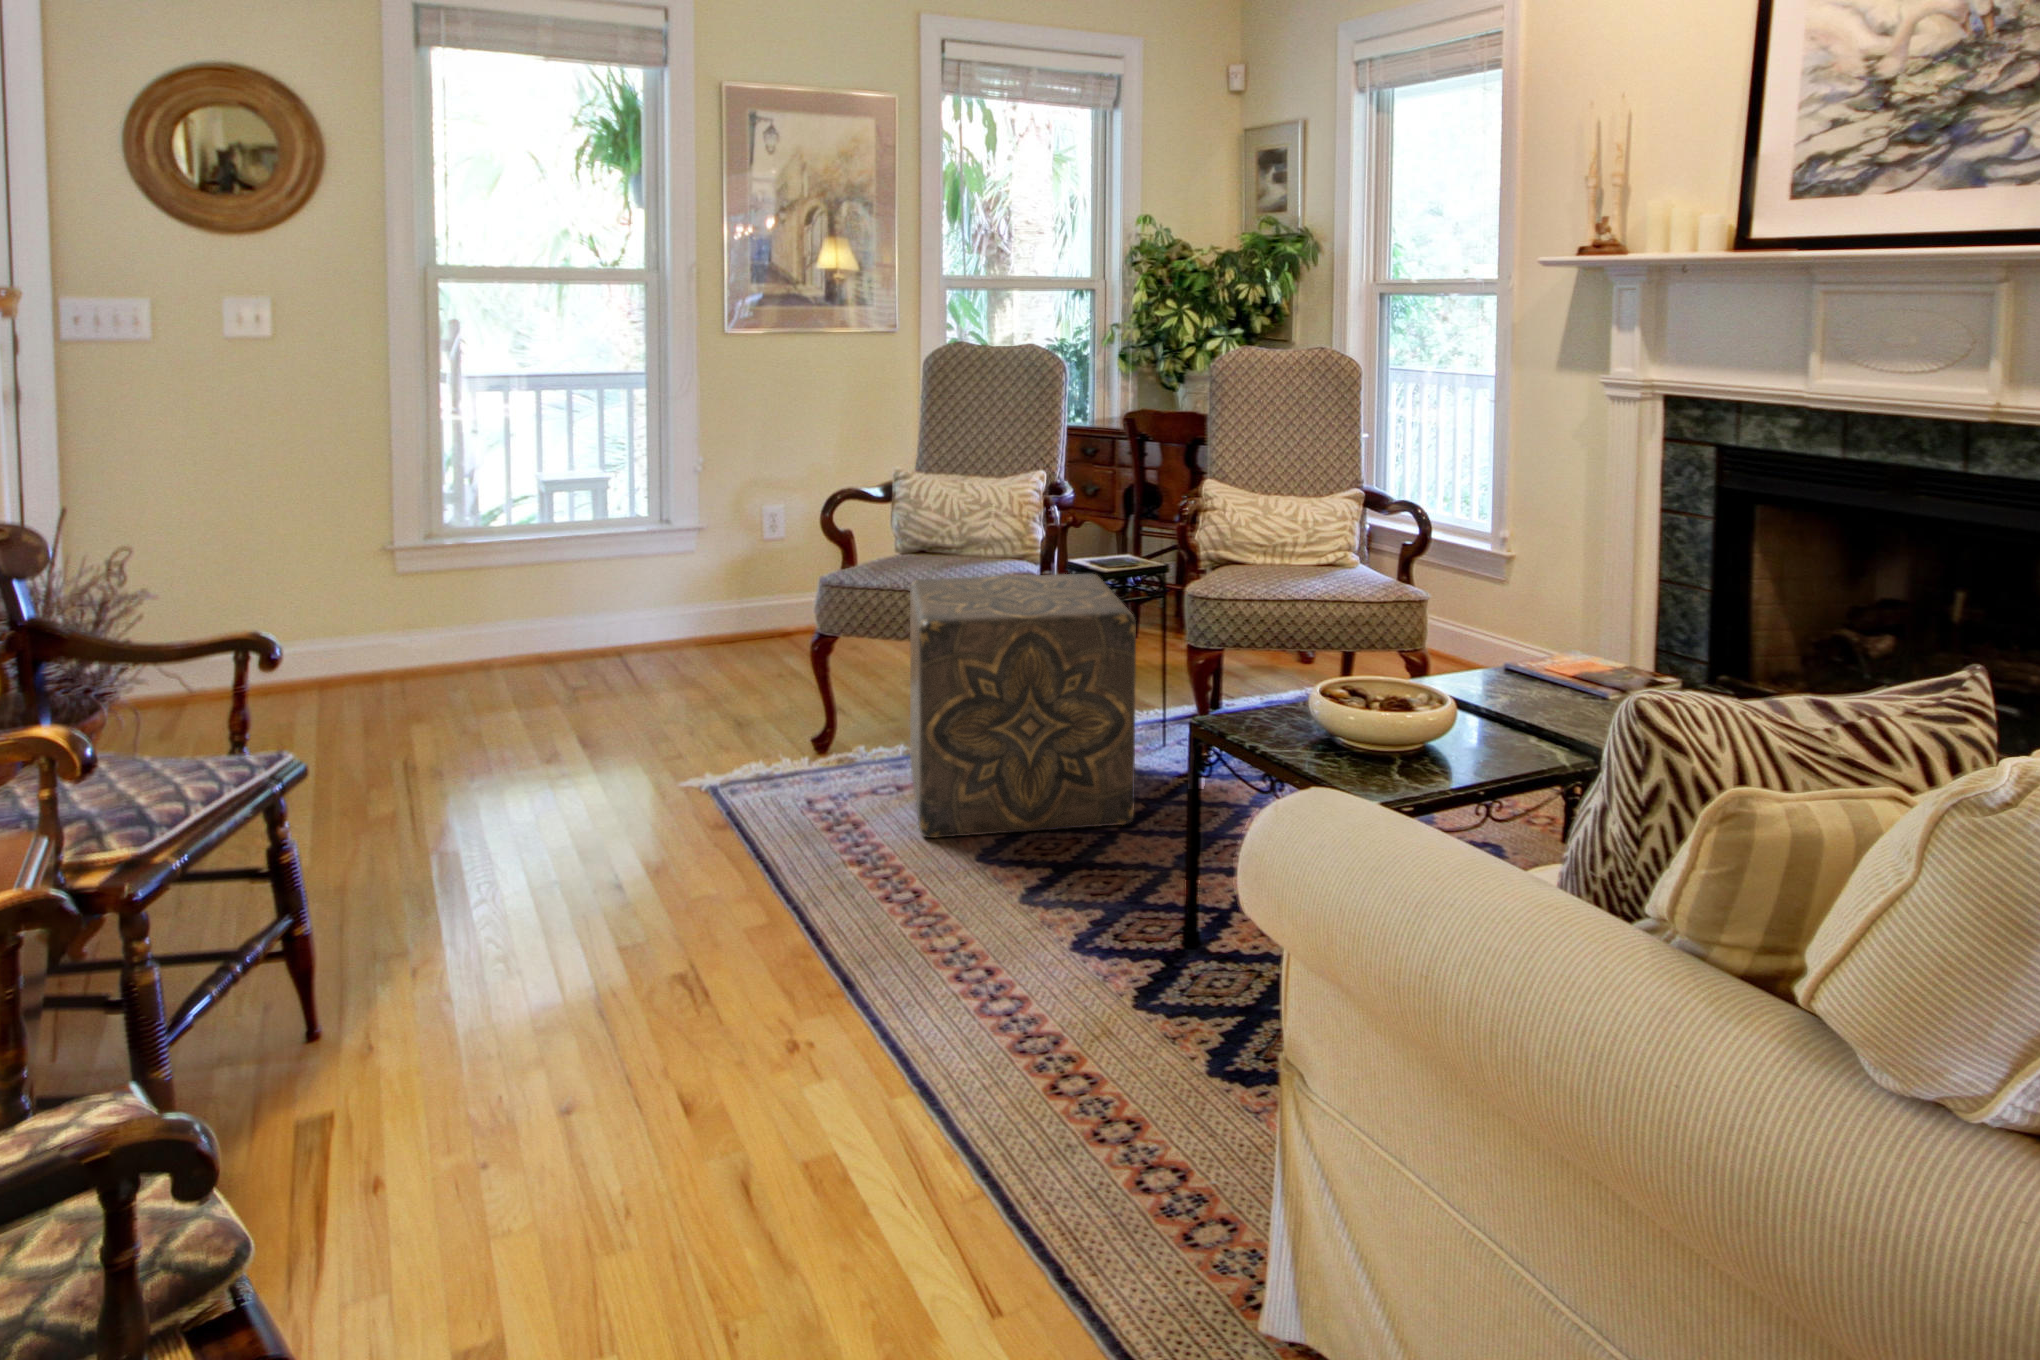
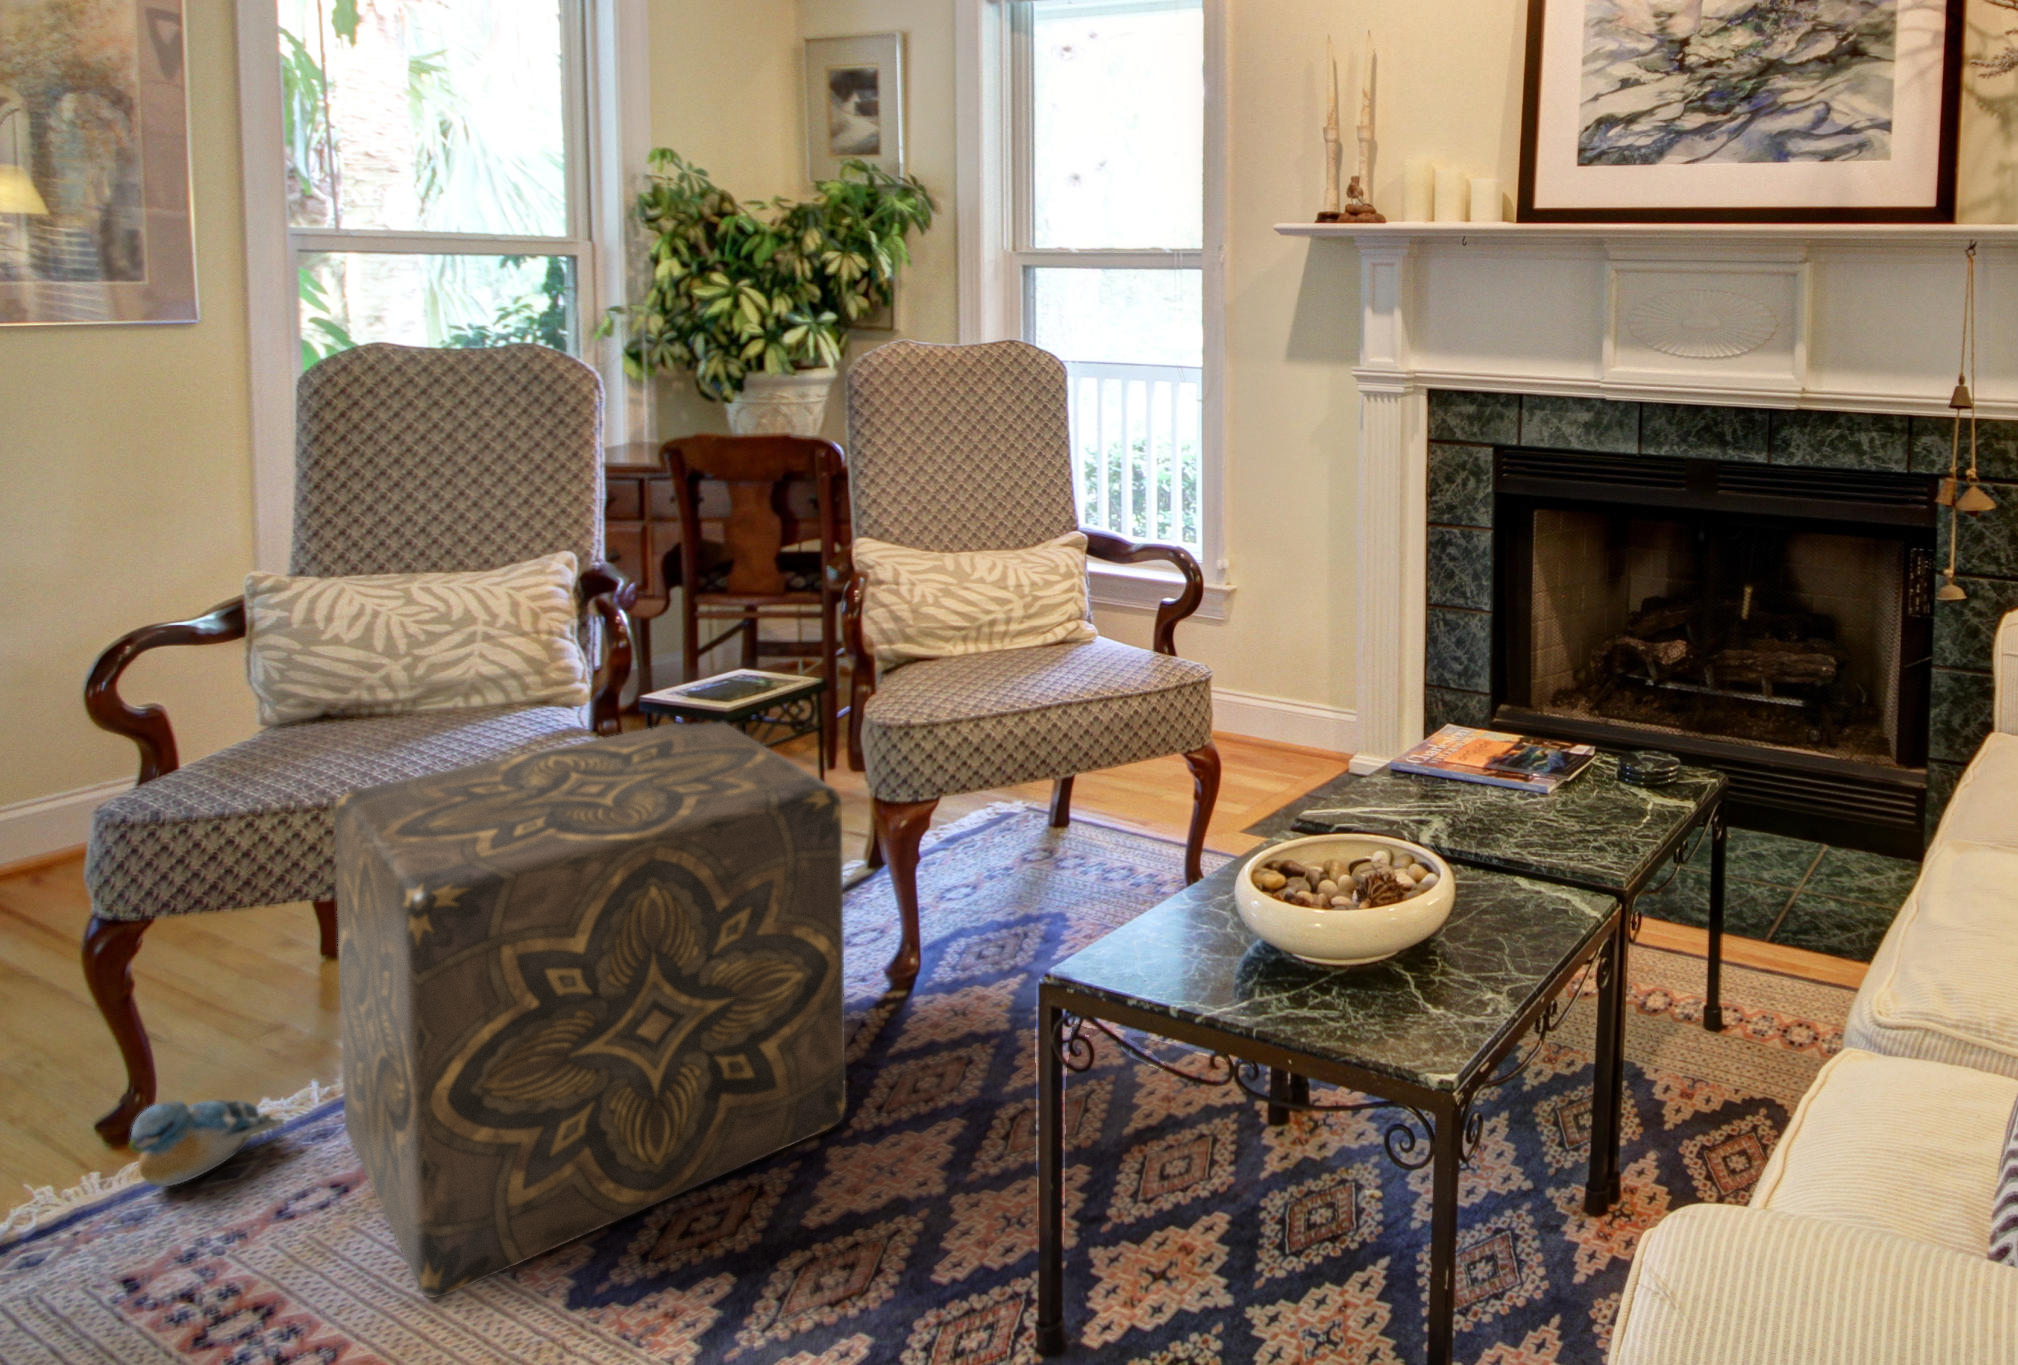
plush toy: none [825,723,887,767] -> present [129,1100,284,1187]

